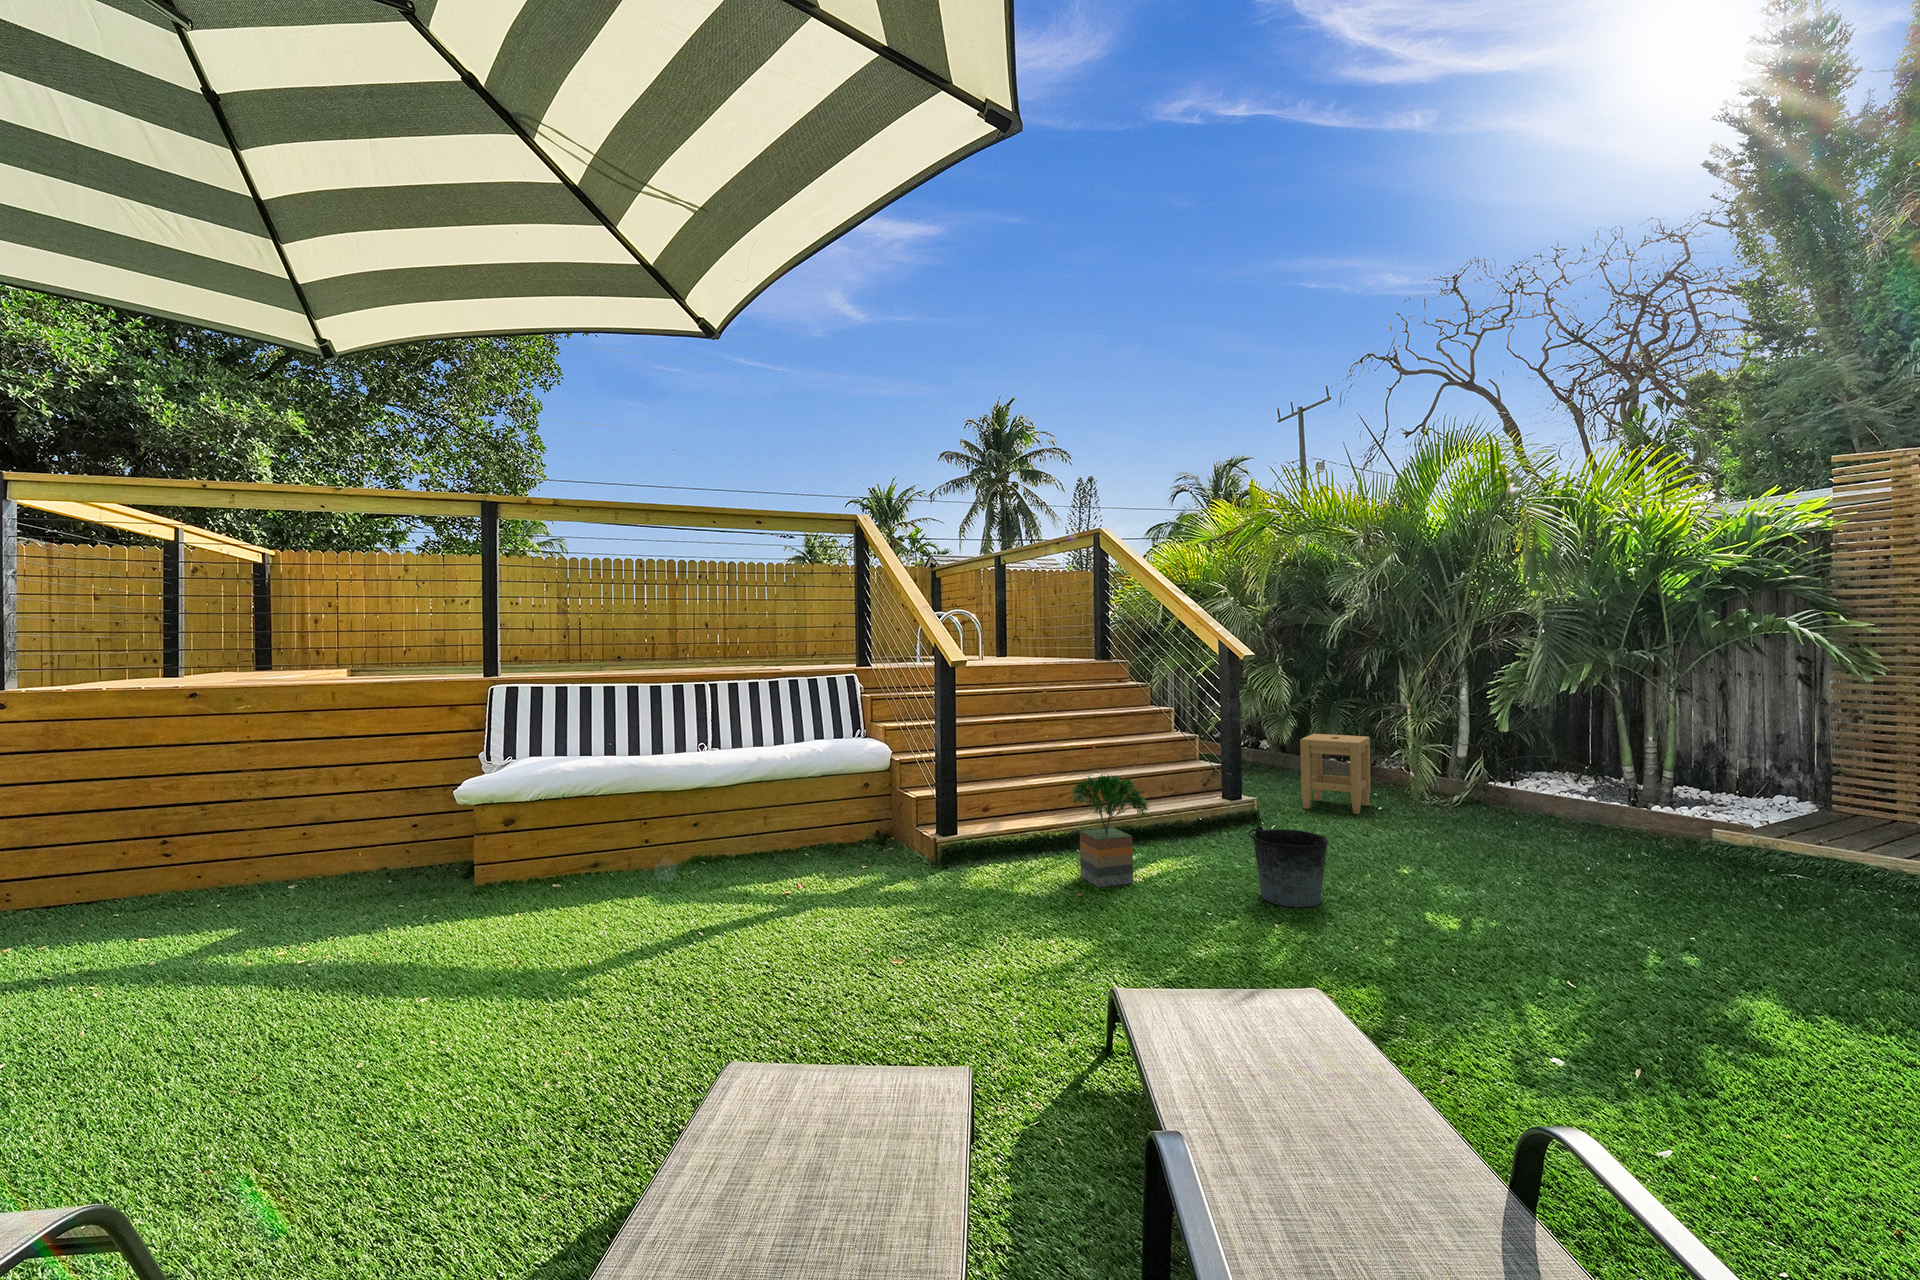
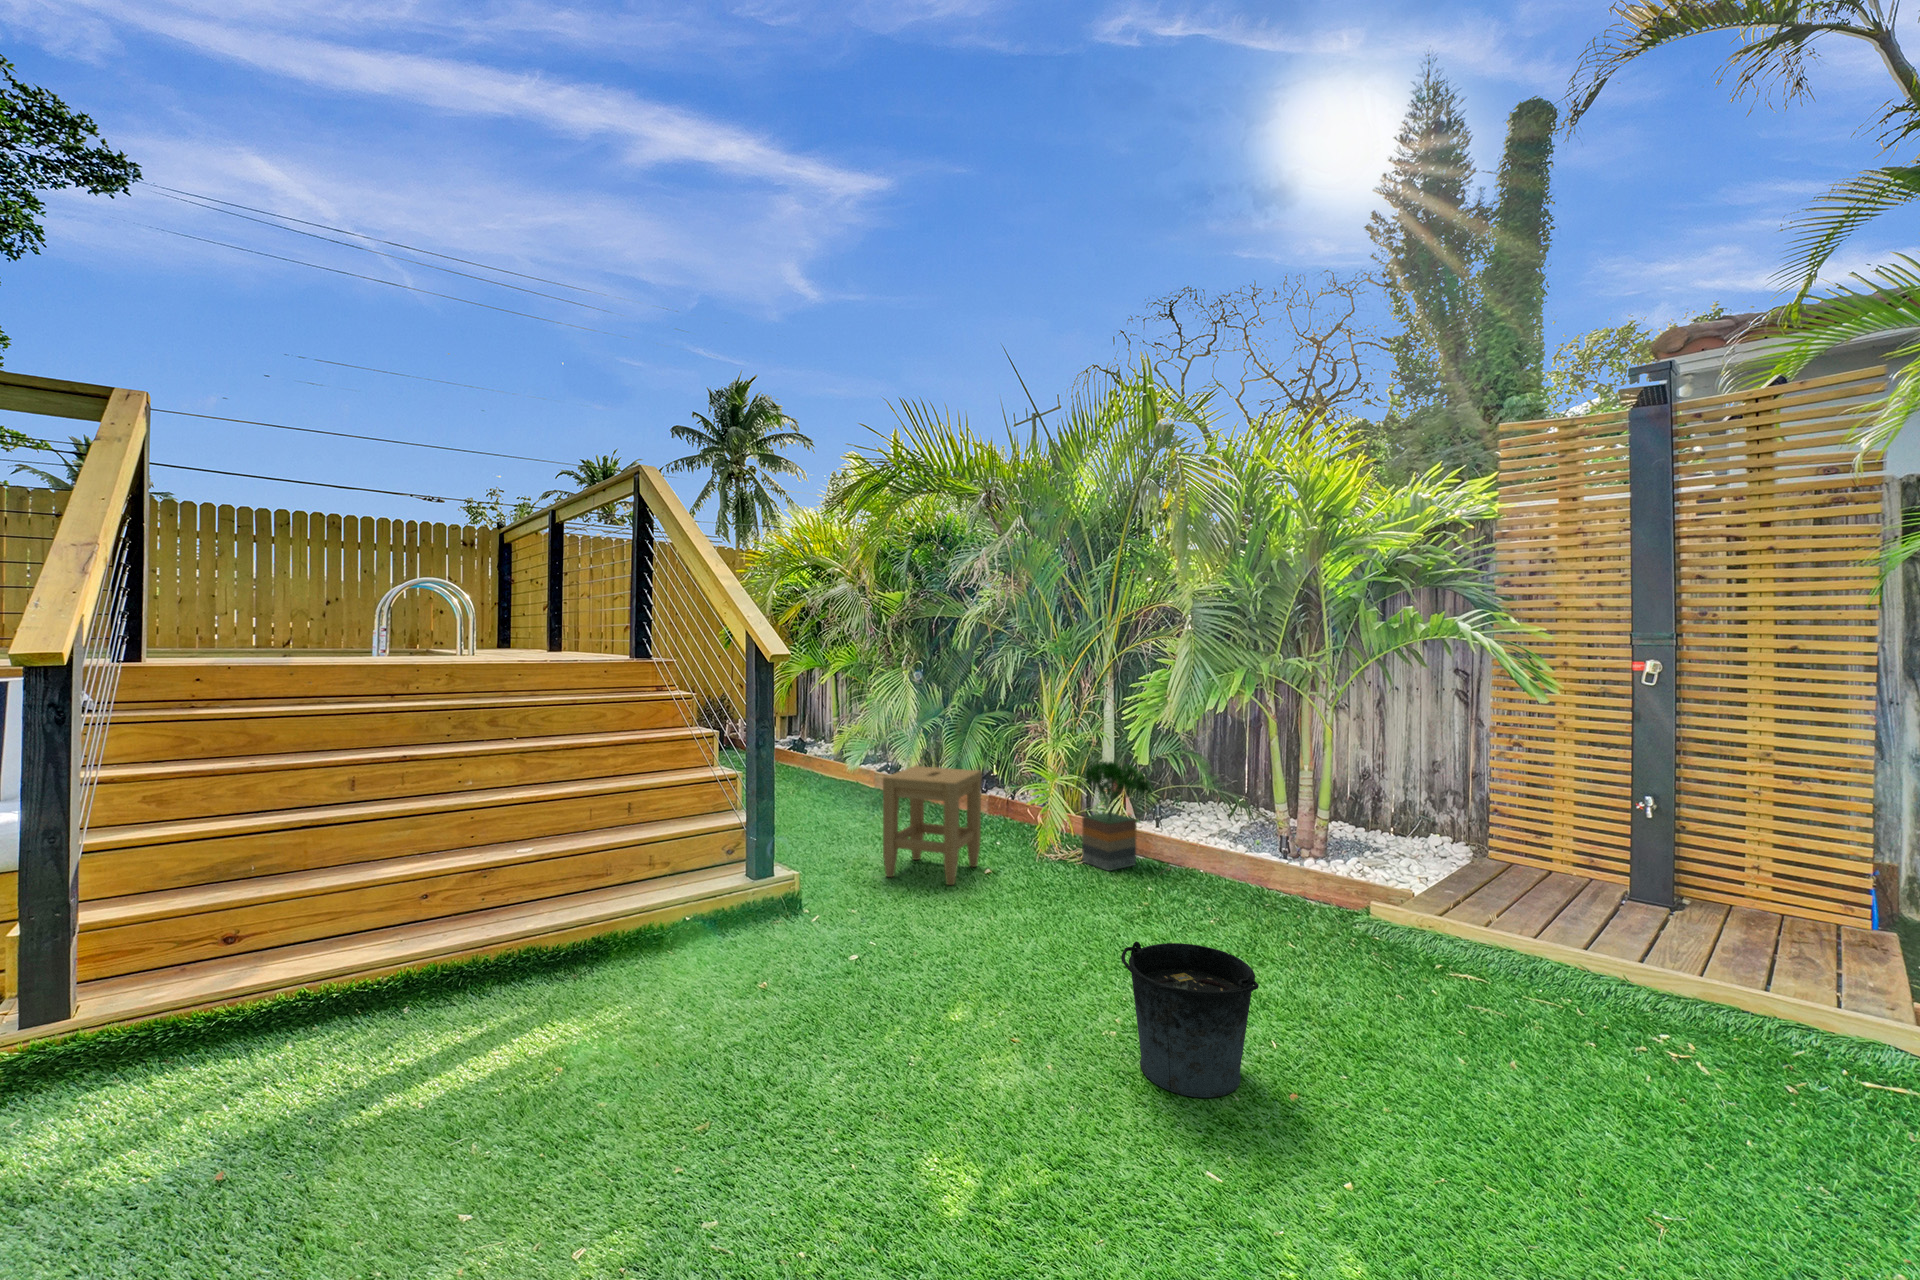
potted tree: present [1072,775,1149,887] -> present [1074,762,1153,871]
bucket: present [1248,826,1328,907] -> present [1121,941,1259,1097]

